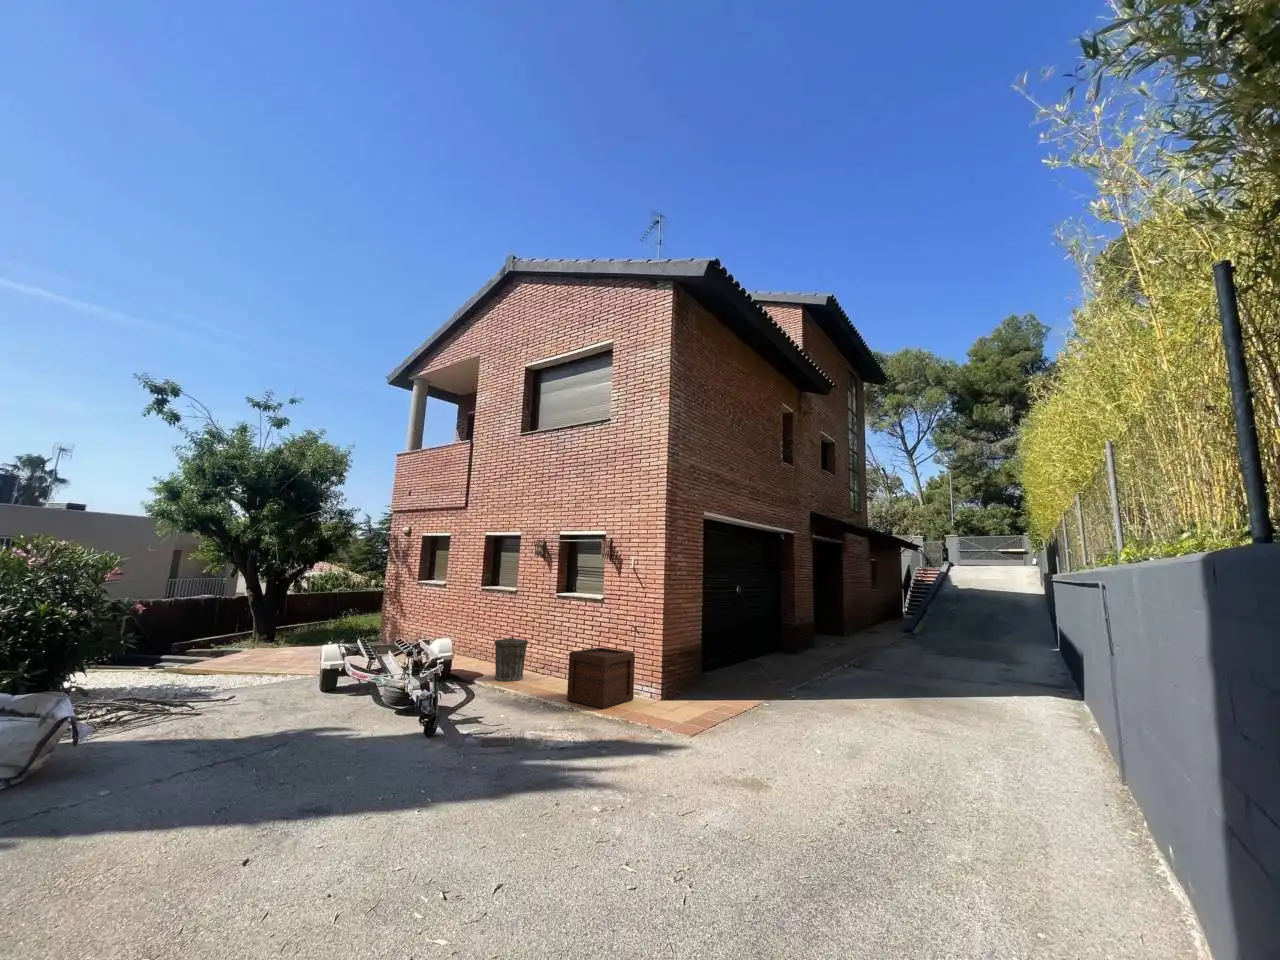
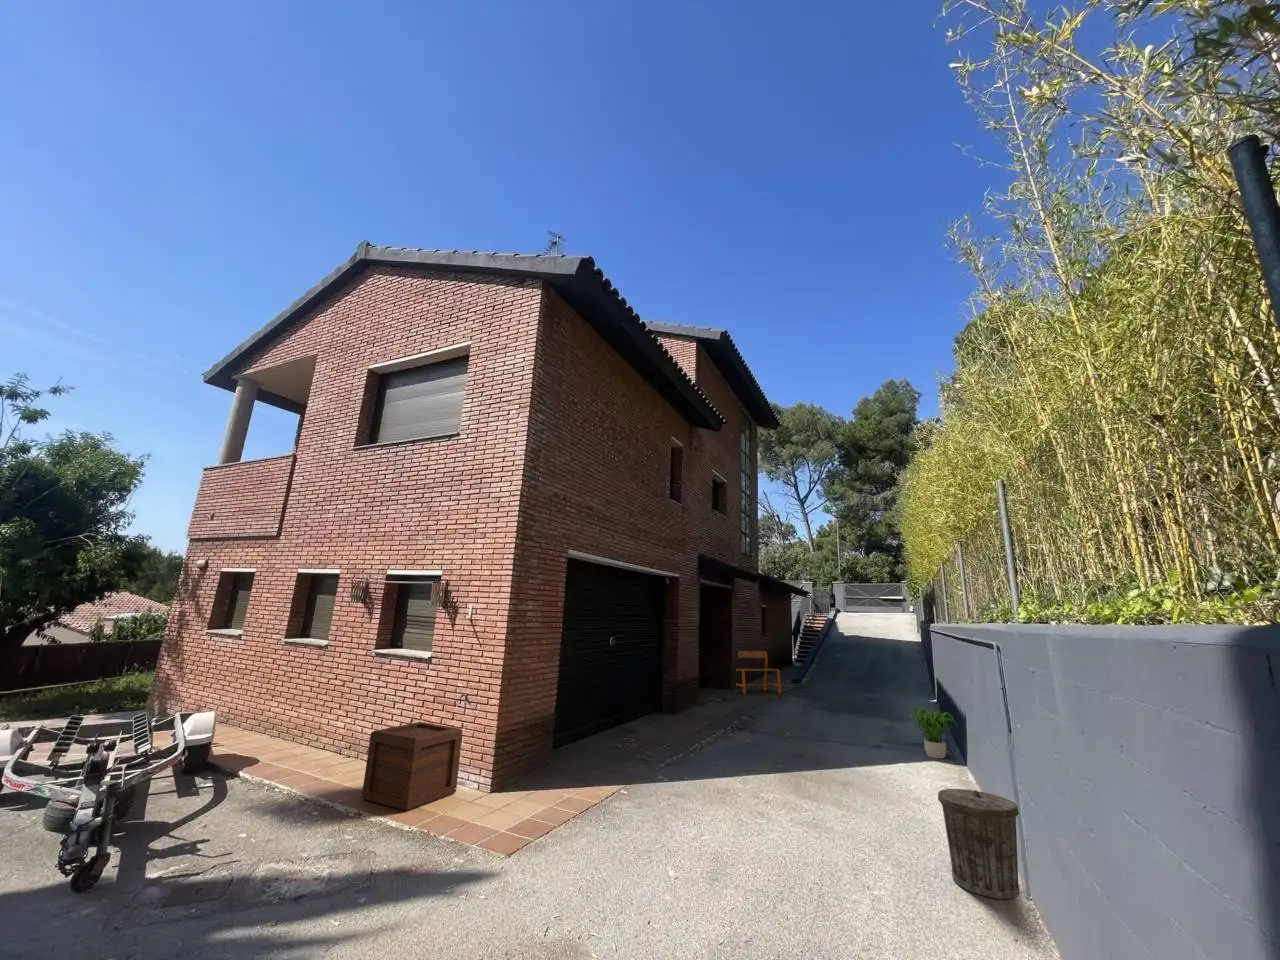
bench: none [845,599,894,639] -> present [736,651,781,694]
trash can: present [494,637,528,681] -> present [938,789,1020,899]
potted plant: none [1022,646,1073,693] -> present [909,706,958,758]

